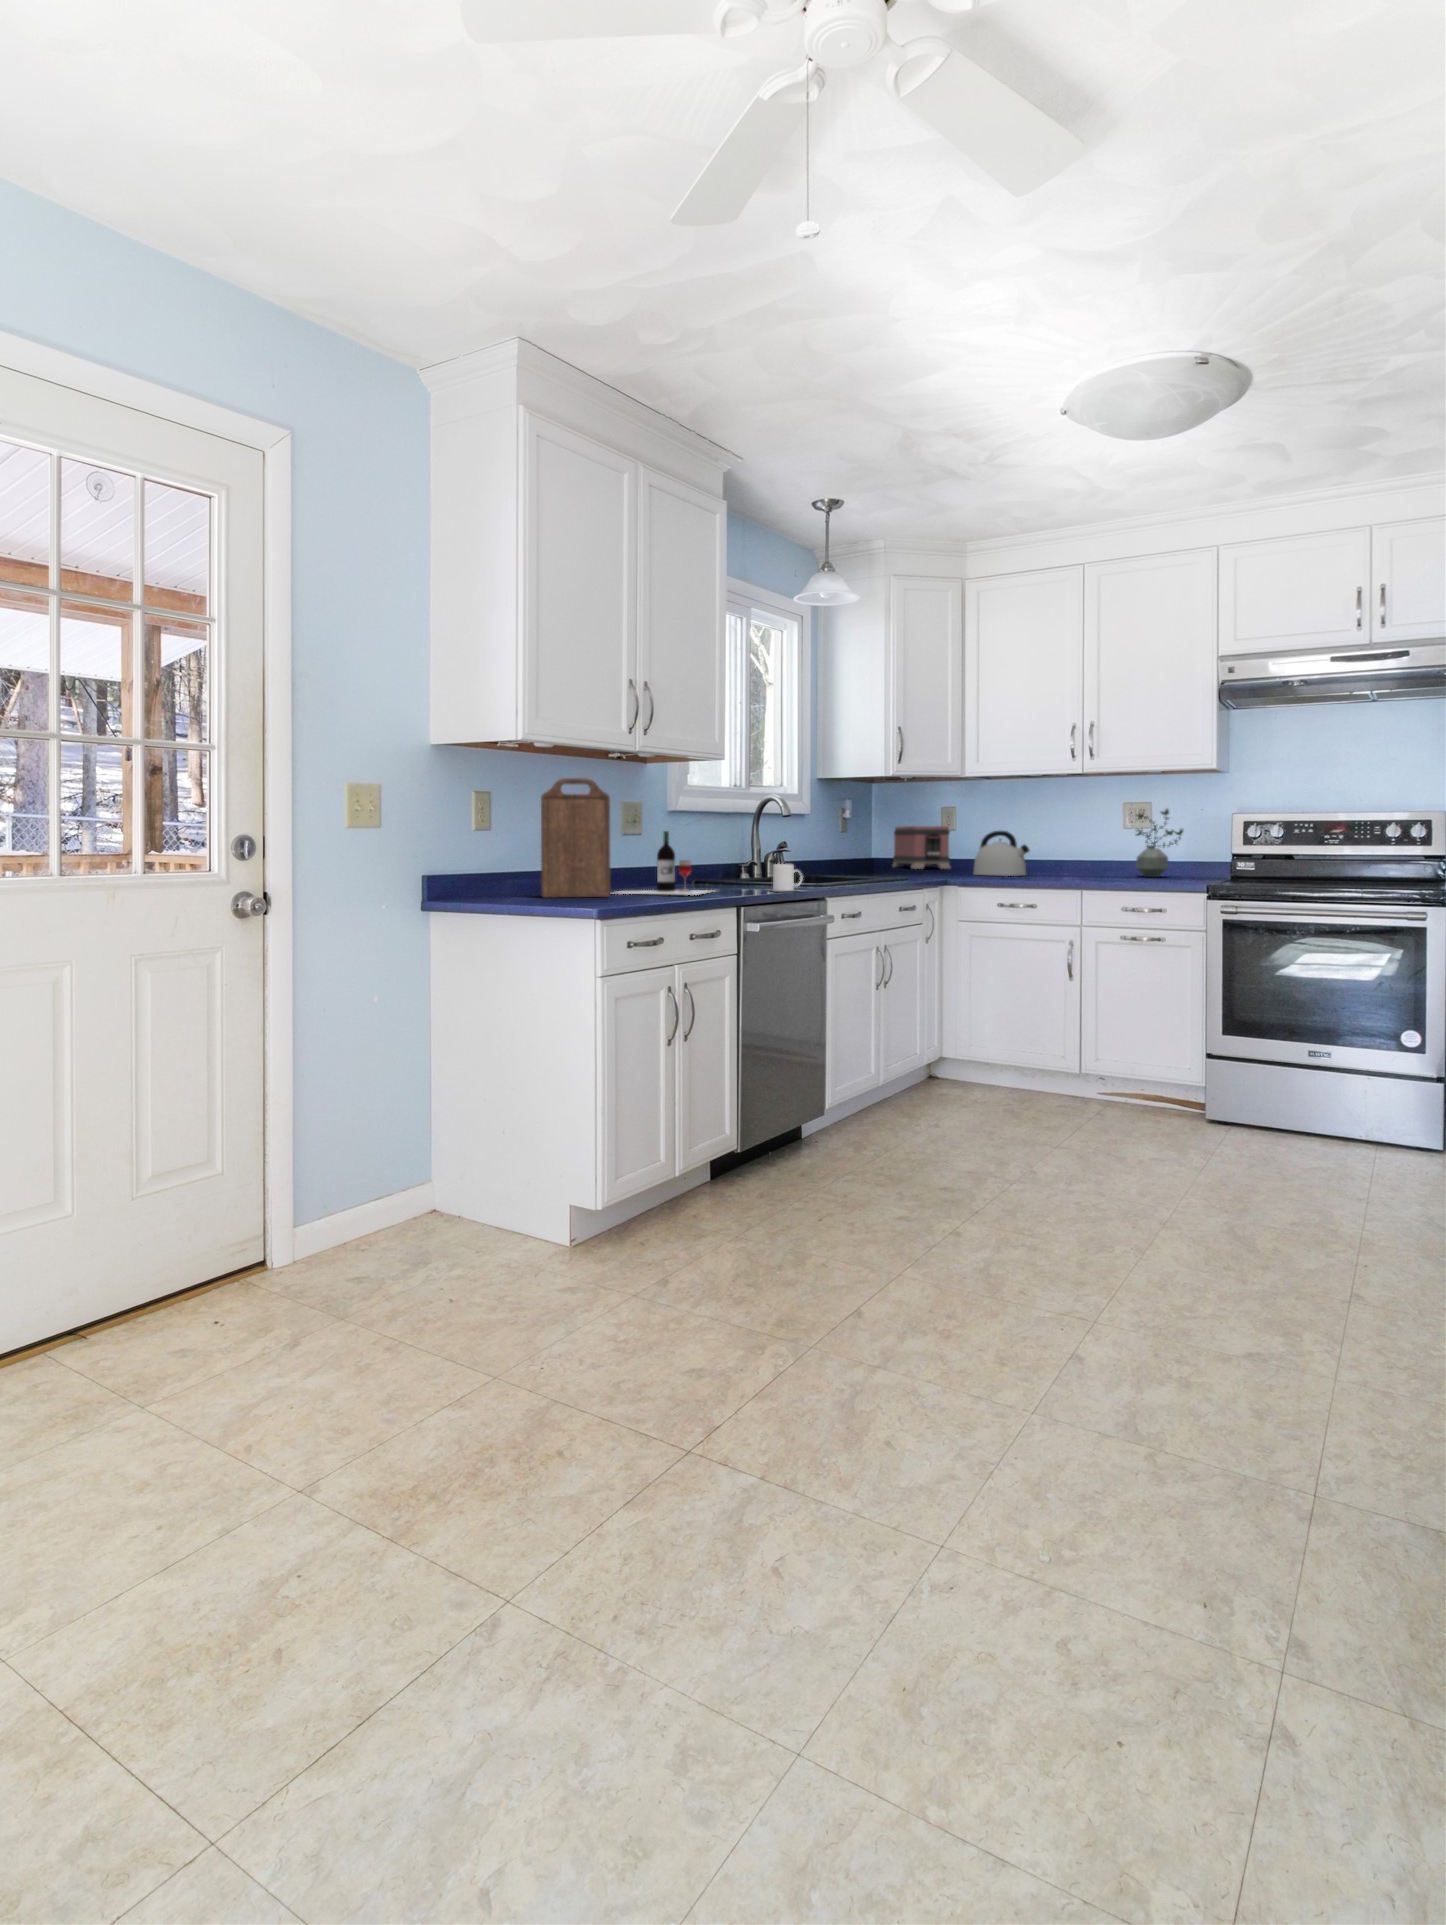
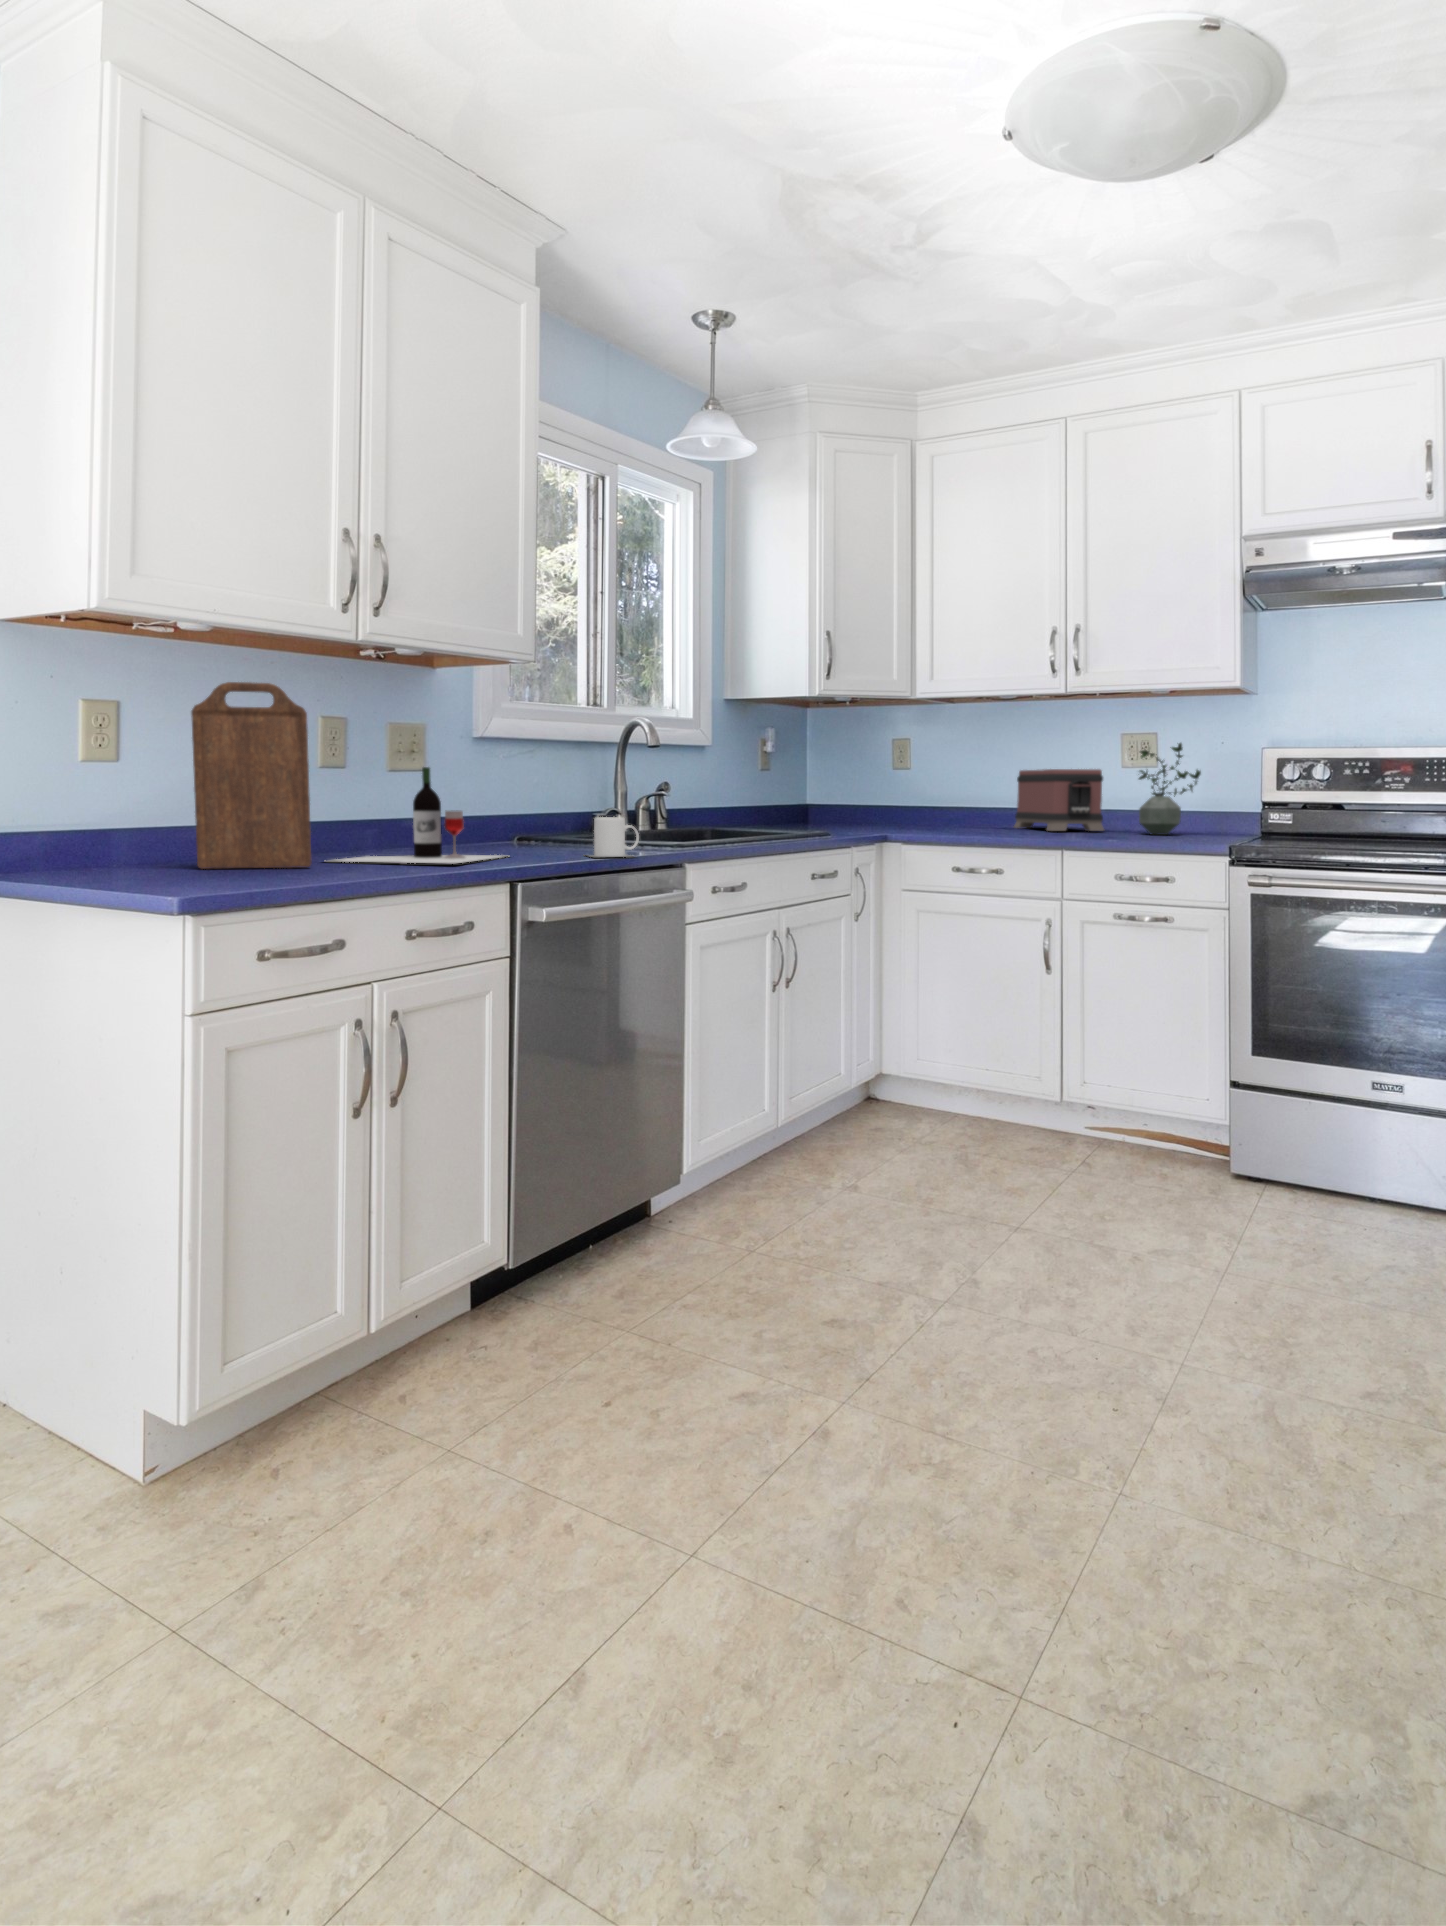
toaster: present [893,826,950,869] -> present [1014,769,1104,831]
kettle: present [974,831,1029,876] -> none [924,772,997,833]

